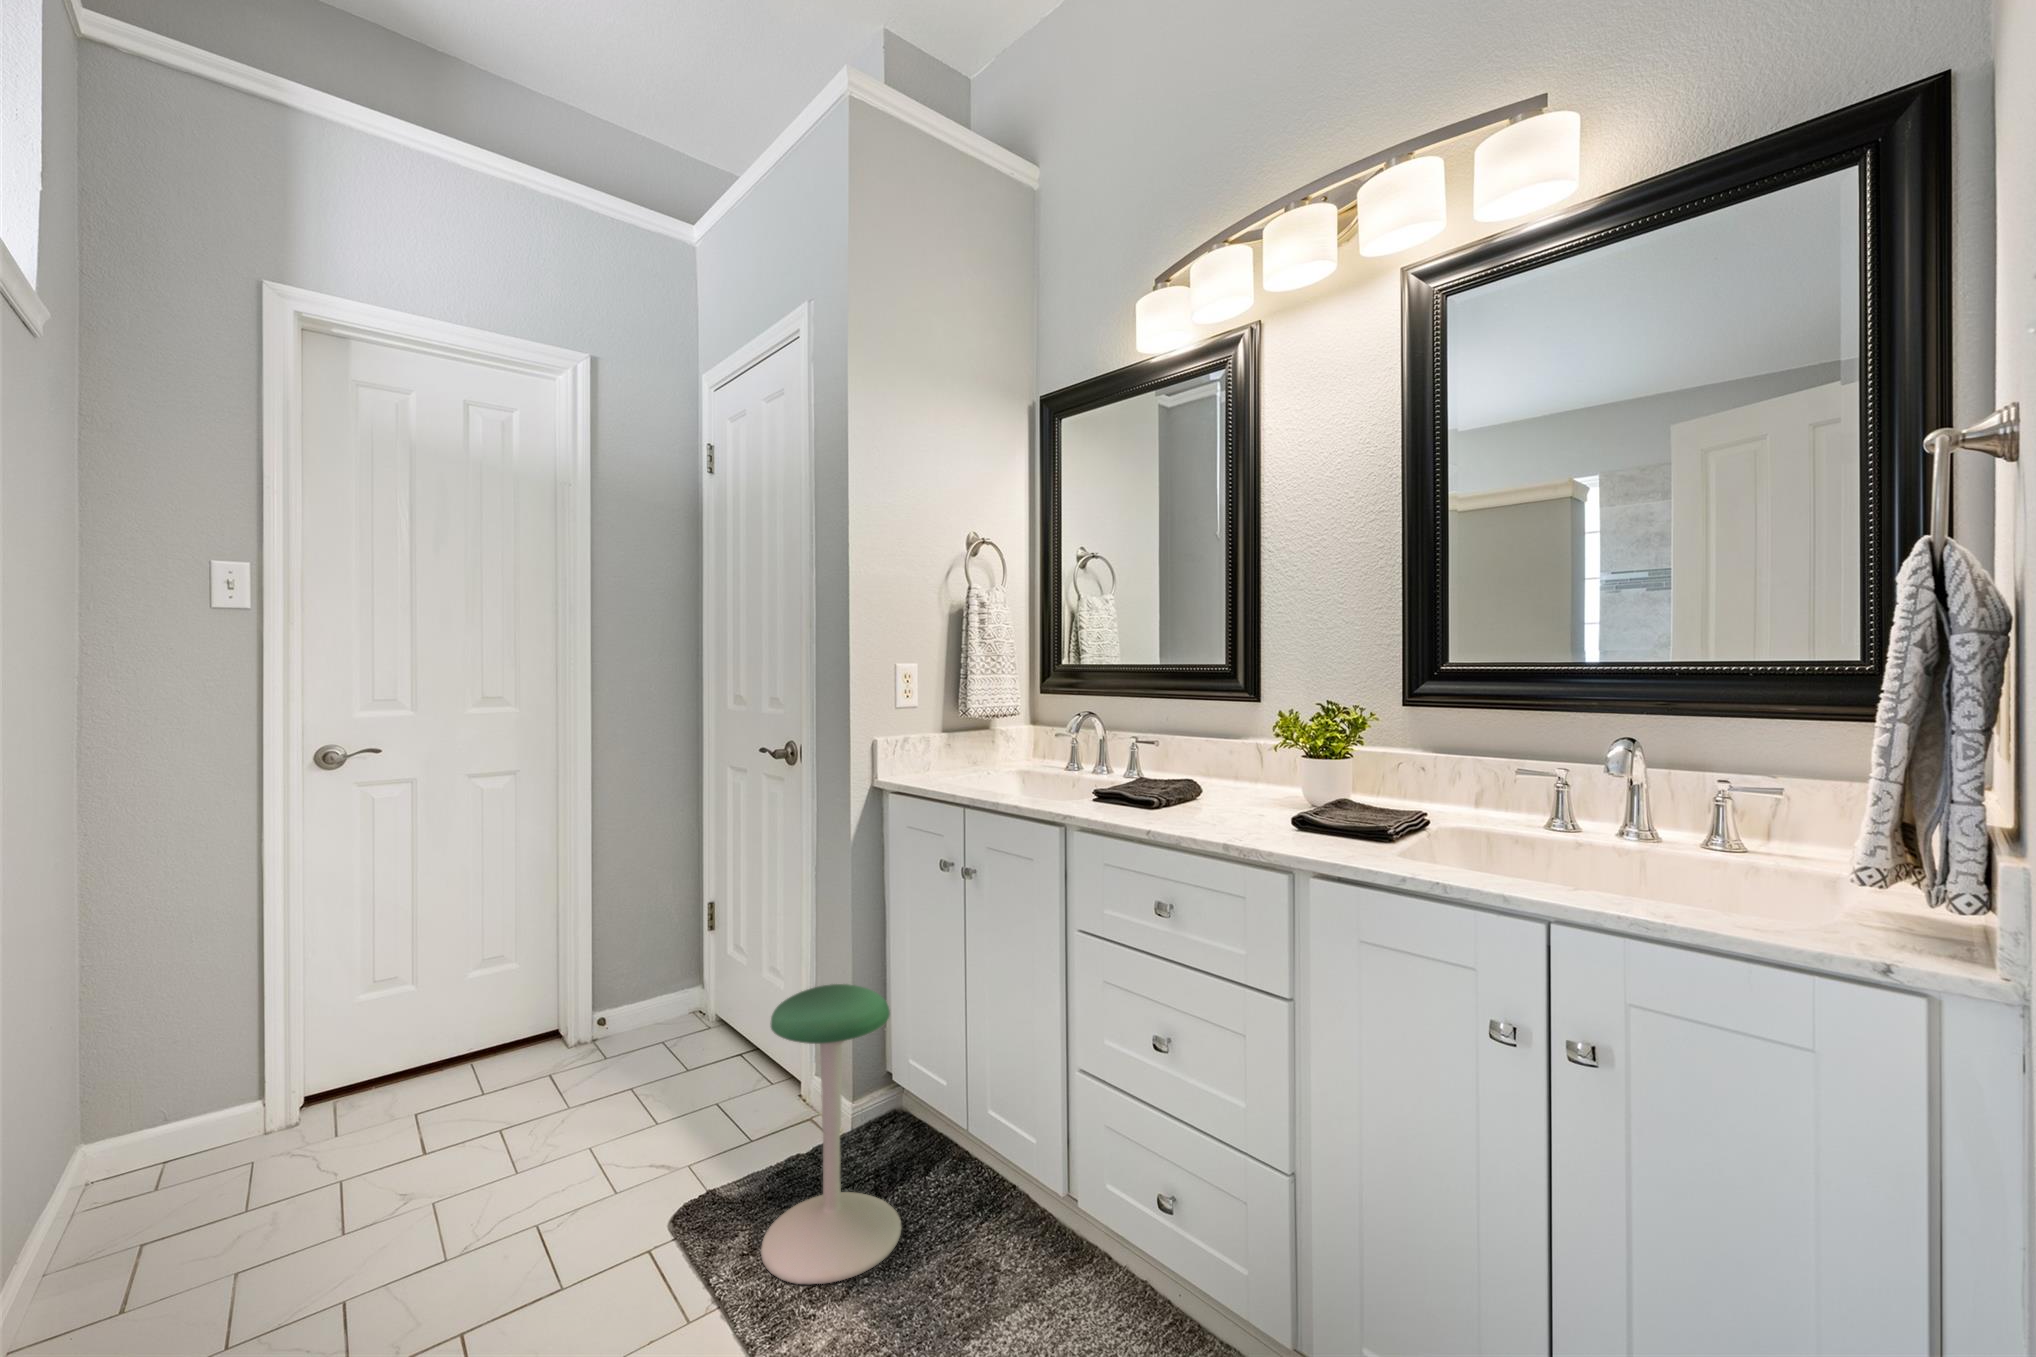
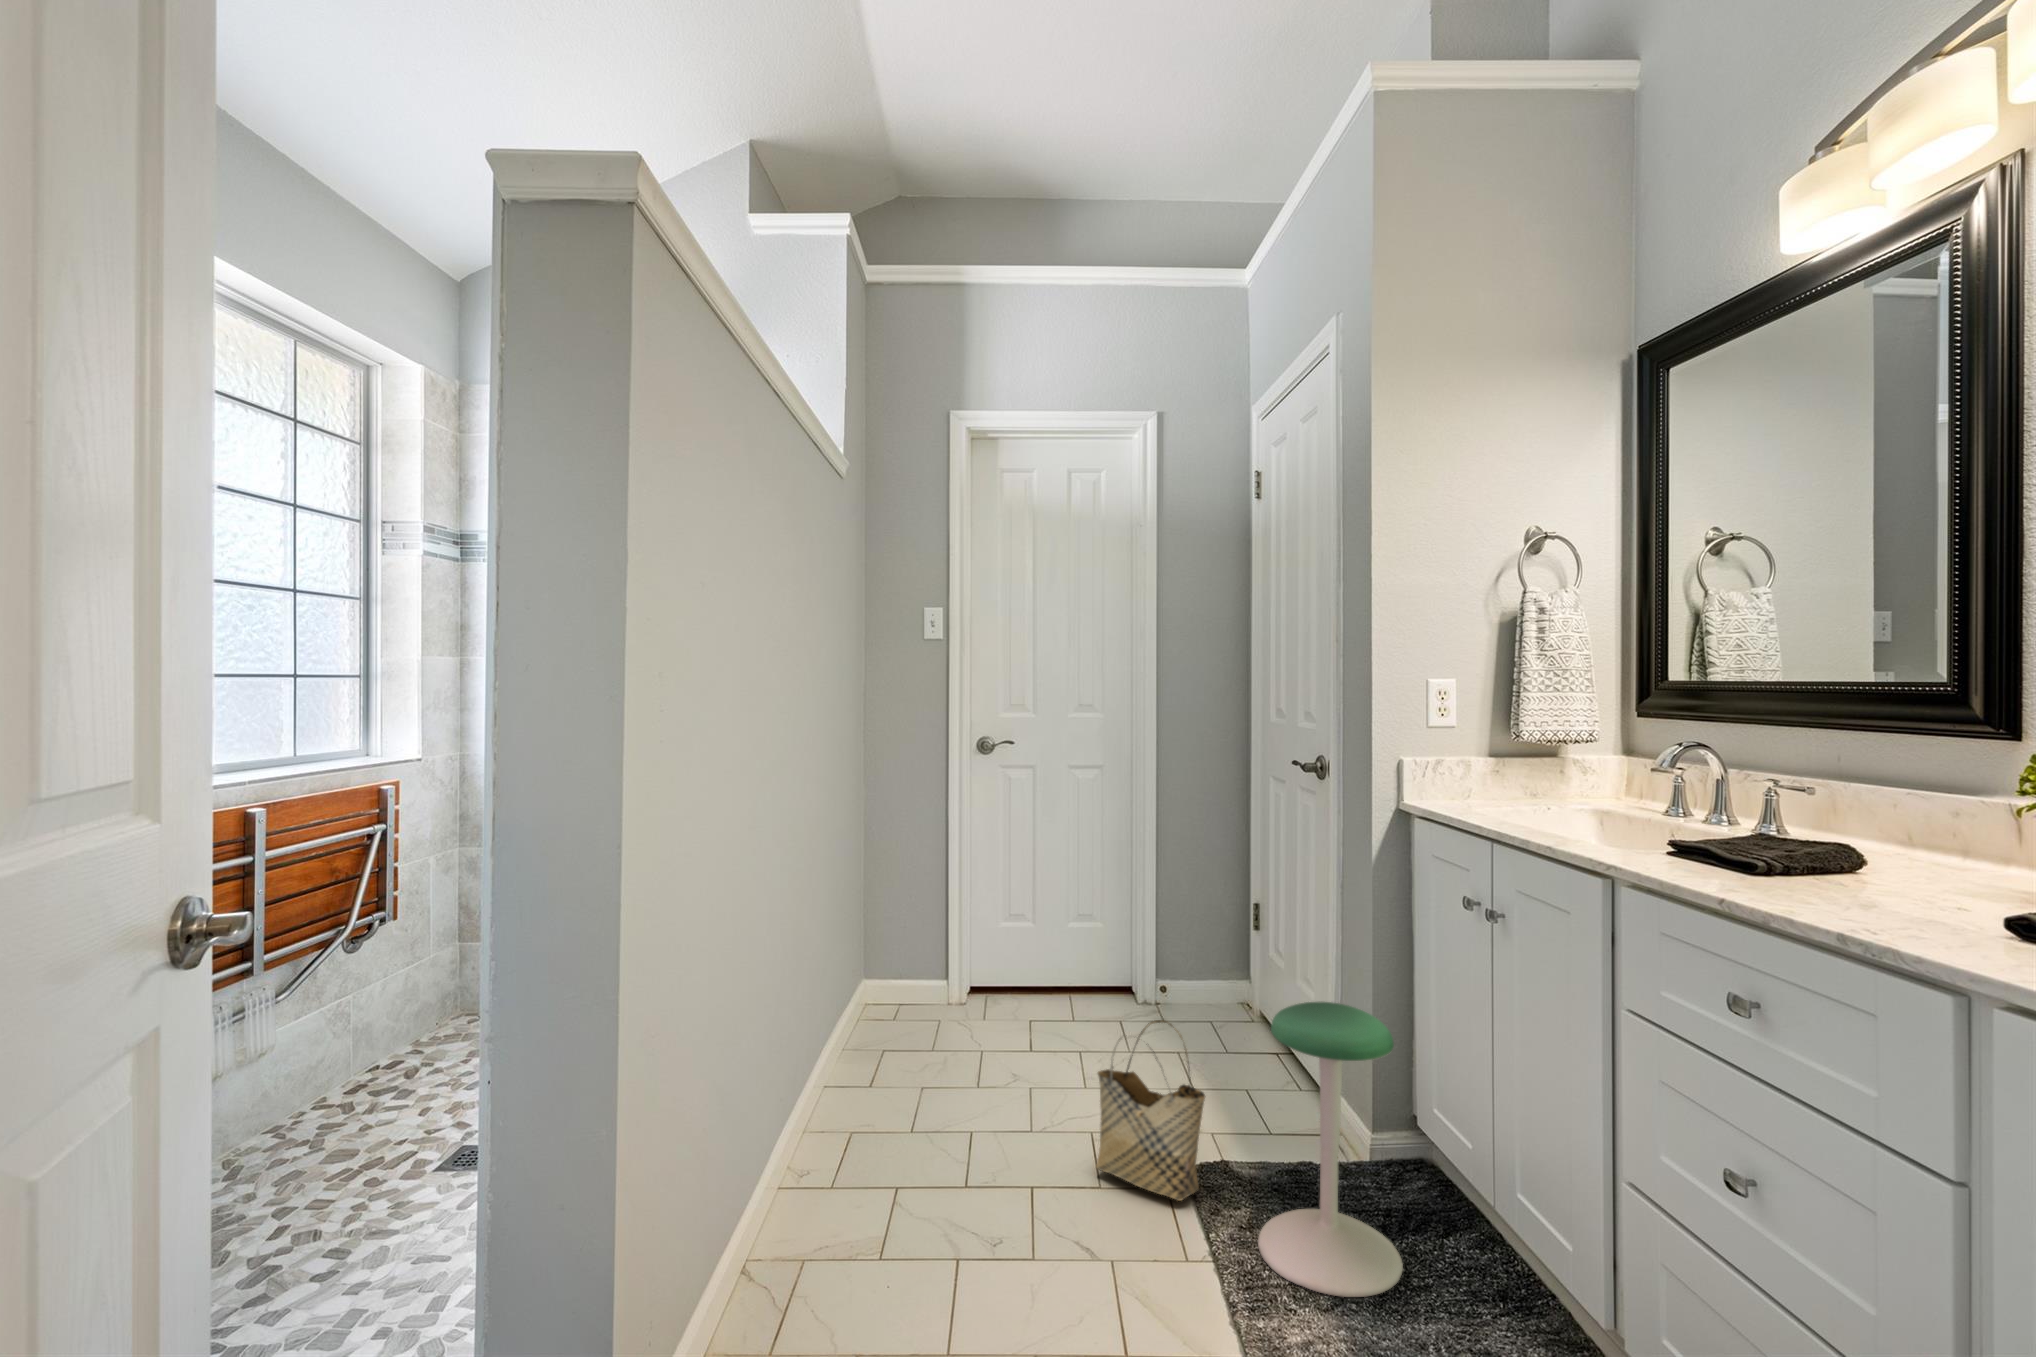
woven basket: none [555,1050,693,1252] -> present [1096,1020,1205,1201]

